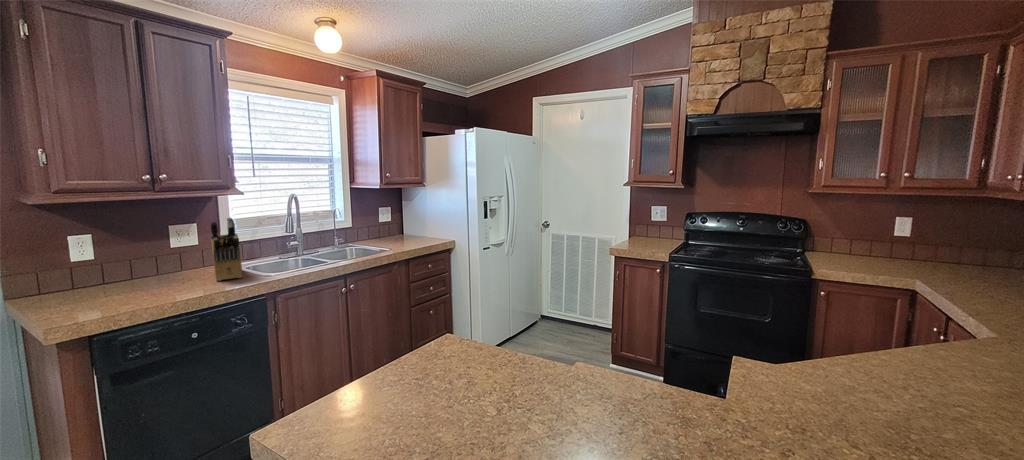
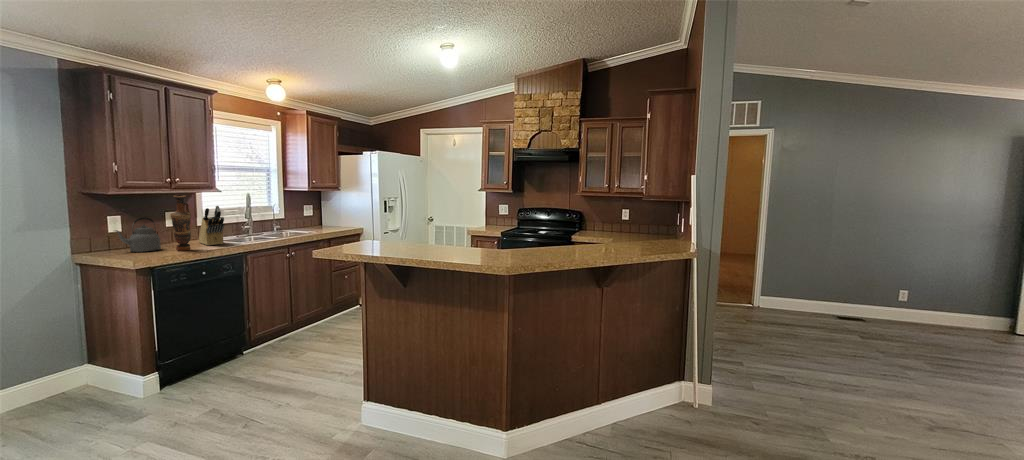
vase: none [141,203,181,296] -> present [170,195,191,251]
kettle: none [57,239,142,297] -> present [115,217,161,252]

